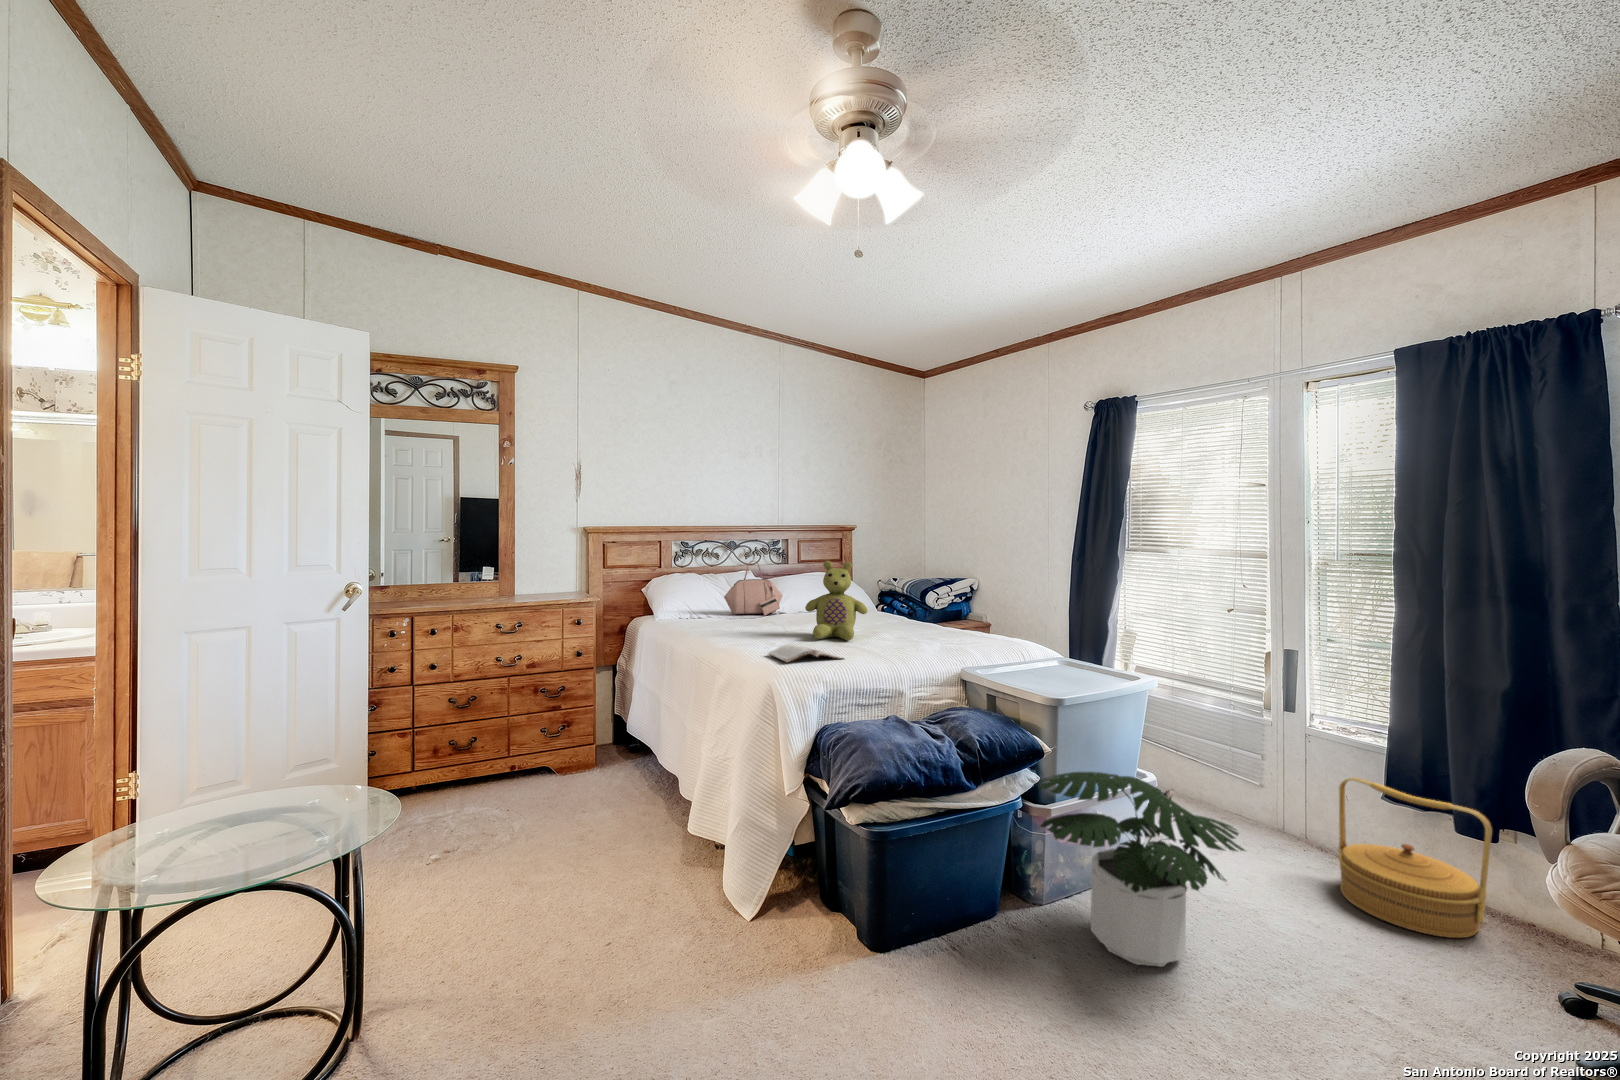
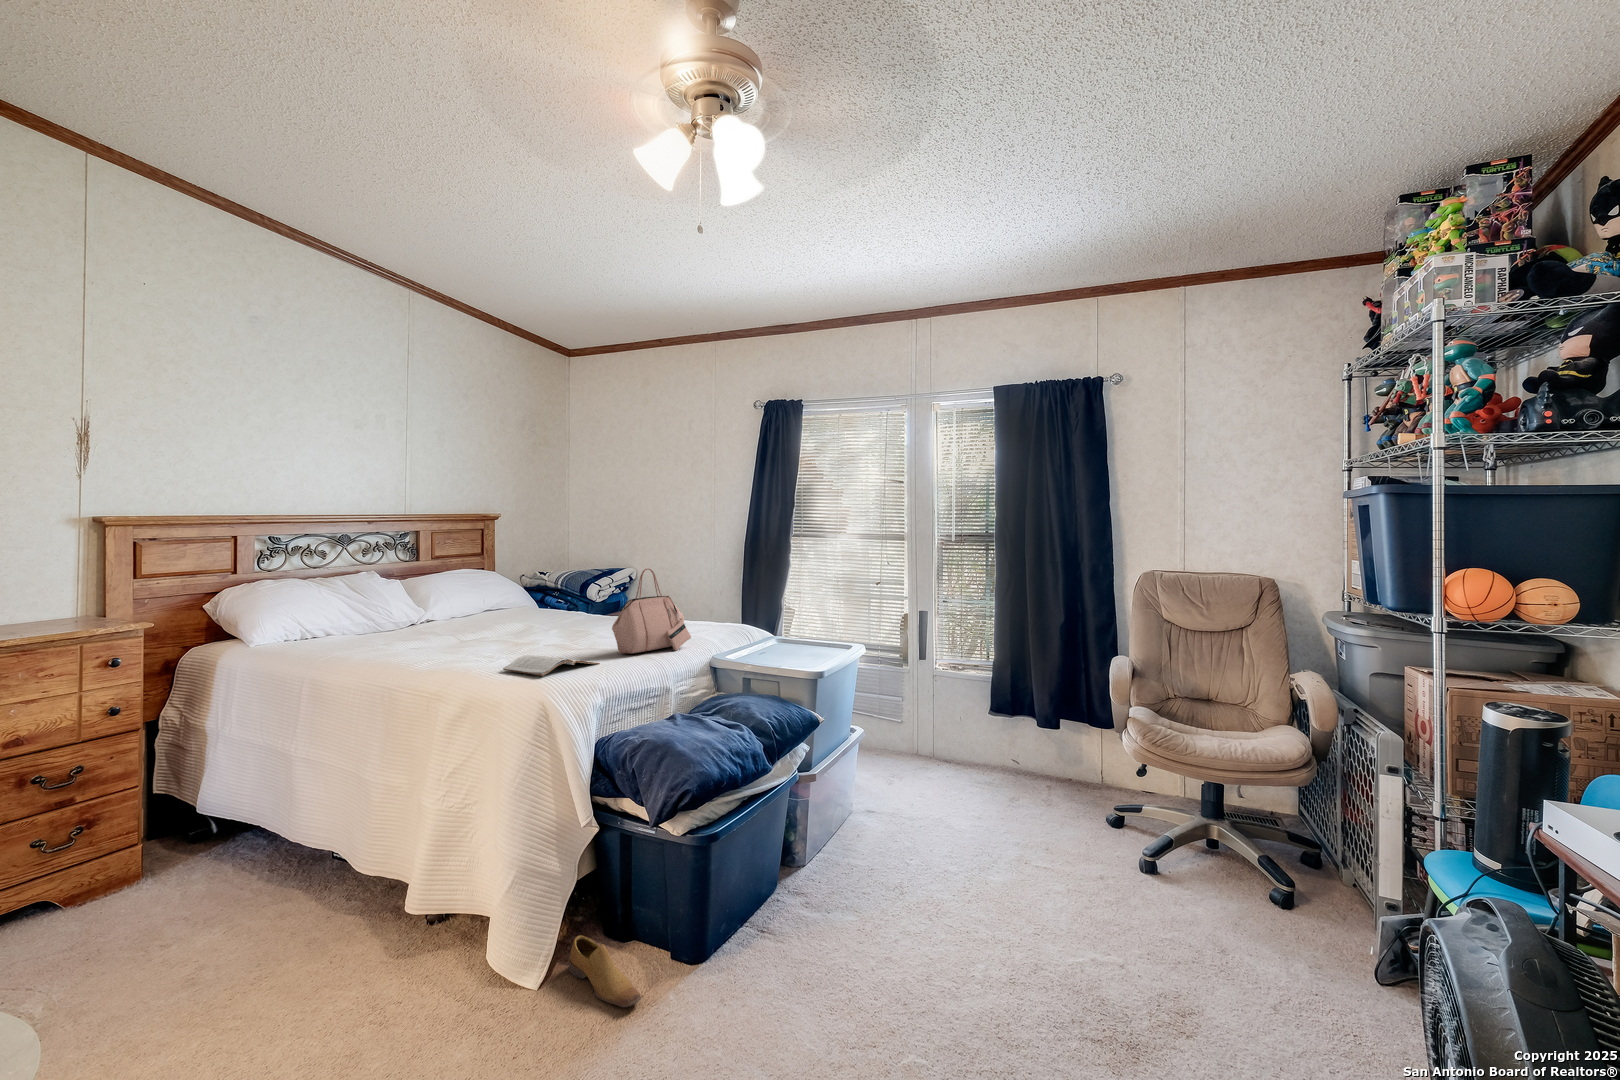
handbag: present [724,561,783,616] -> present [612,569,691,653]
stuffed bear: present [805,561,867,640] -> none [510,556,585,646]
potted plant: present [1038,772,1245,967] -> none [812,731,966,885]
woven basket: present [1338,777,1492,938] -> none [972,703,1059,802]
shoe: none [775,892,812,967] -> present [569,935,641,1007]

